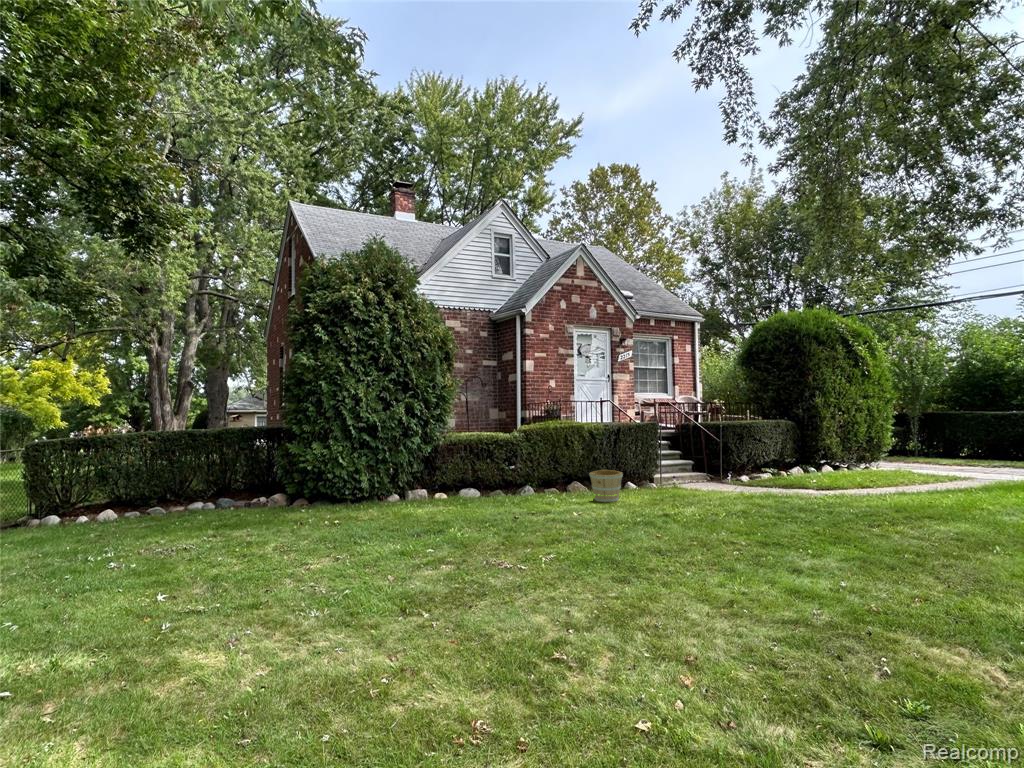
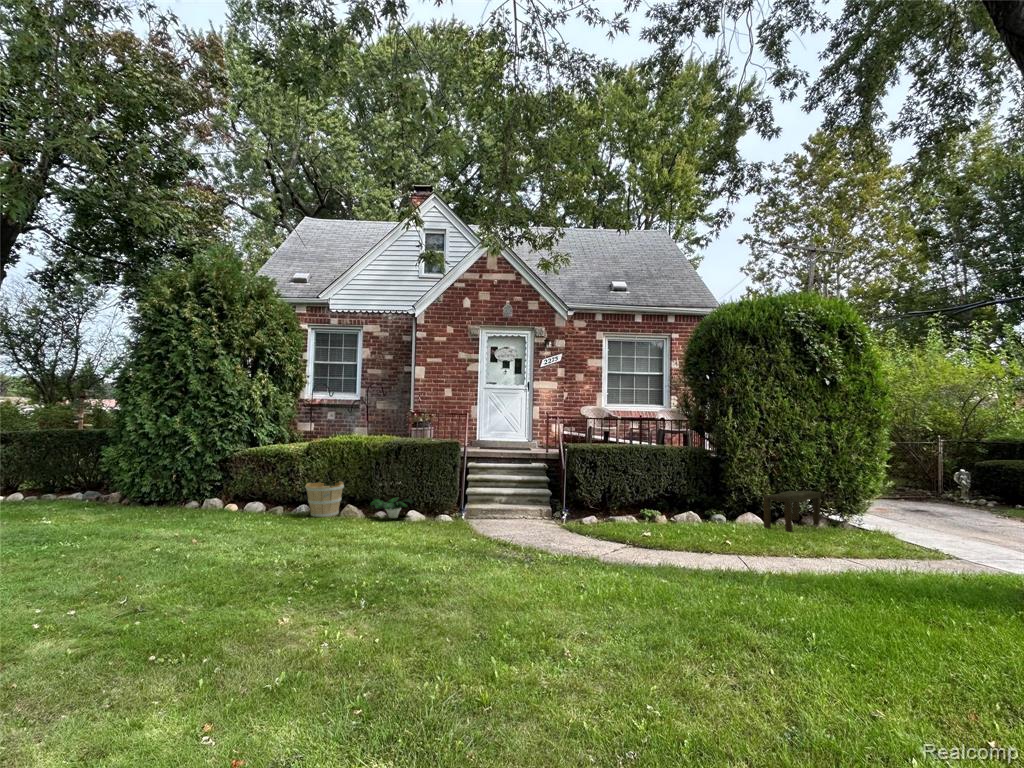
bench: none [839,445,864,470] -> present [763,491,821,532]
potted plant: none [645,477,679,495] -> present [370,497,414,518]

